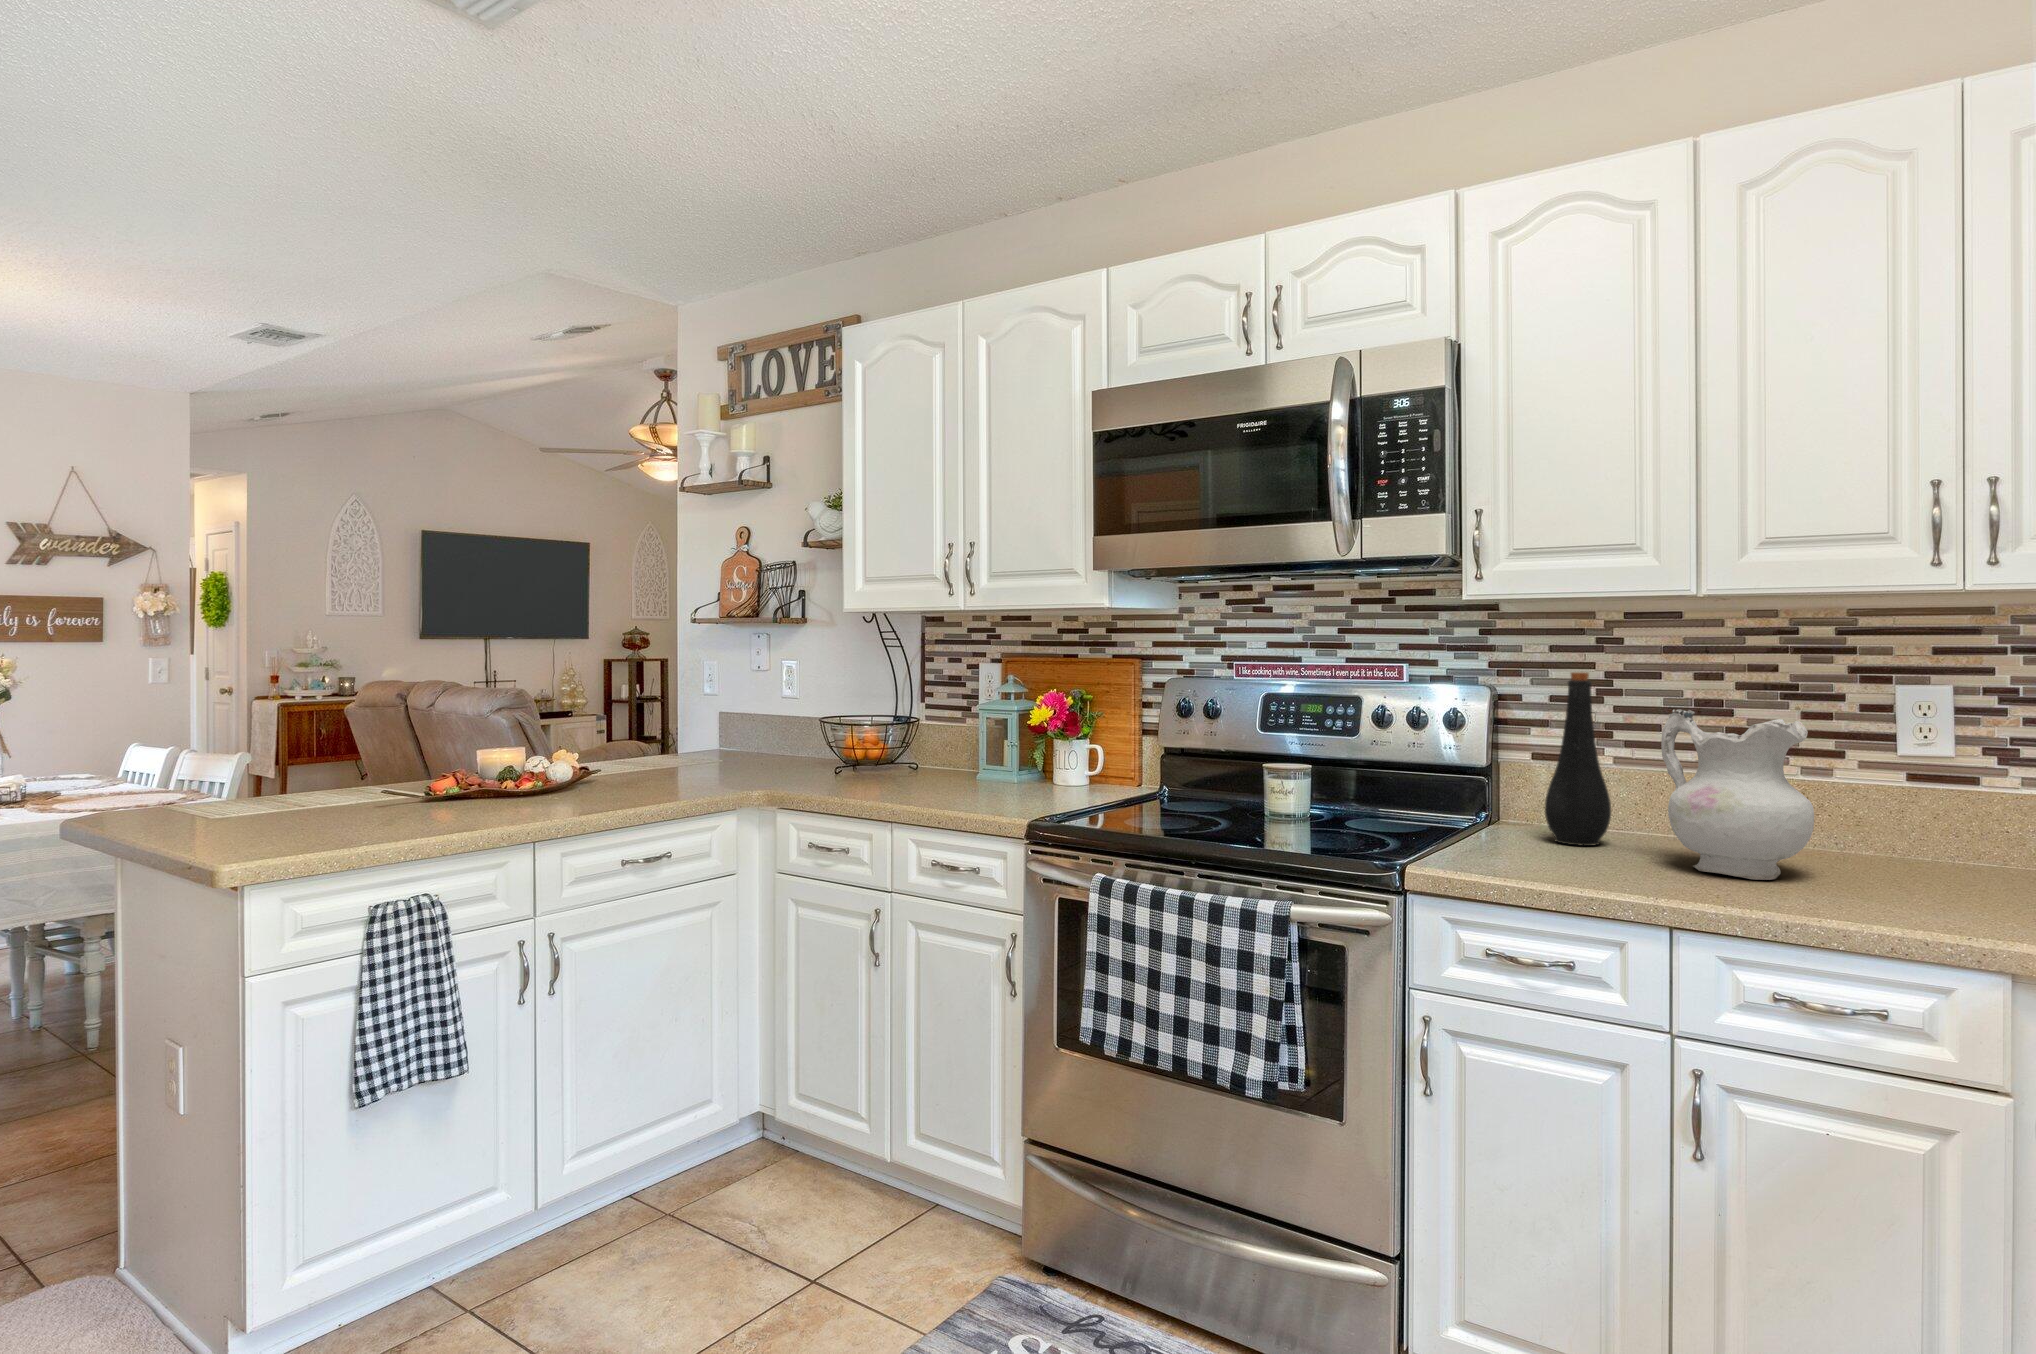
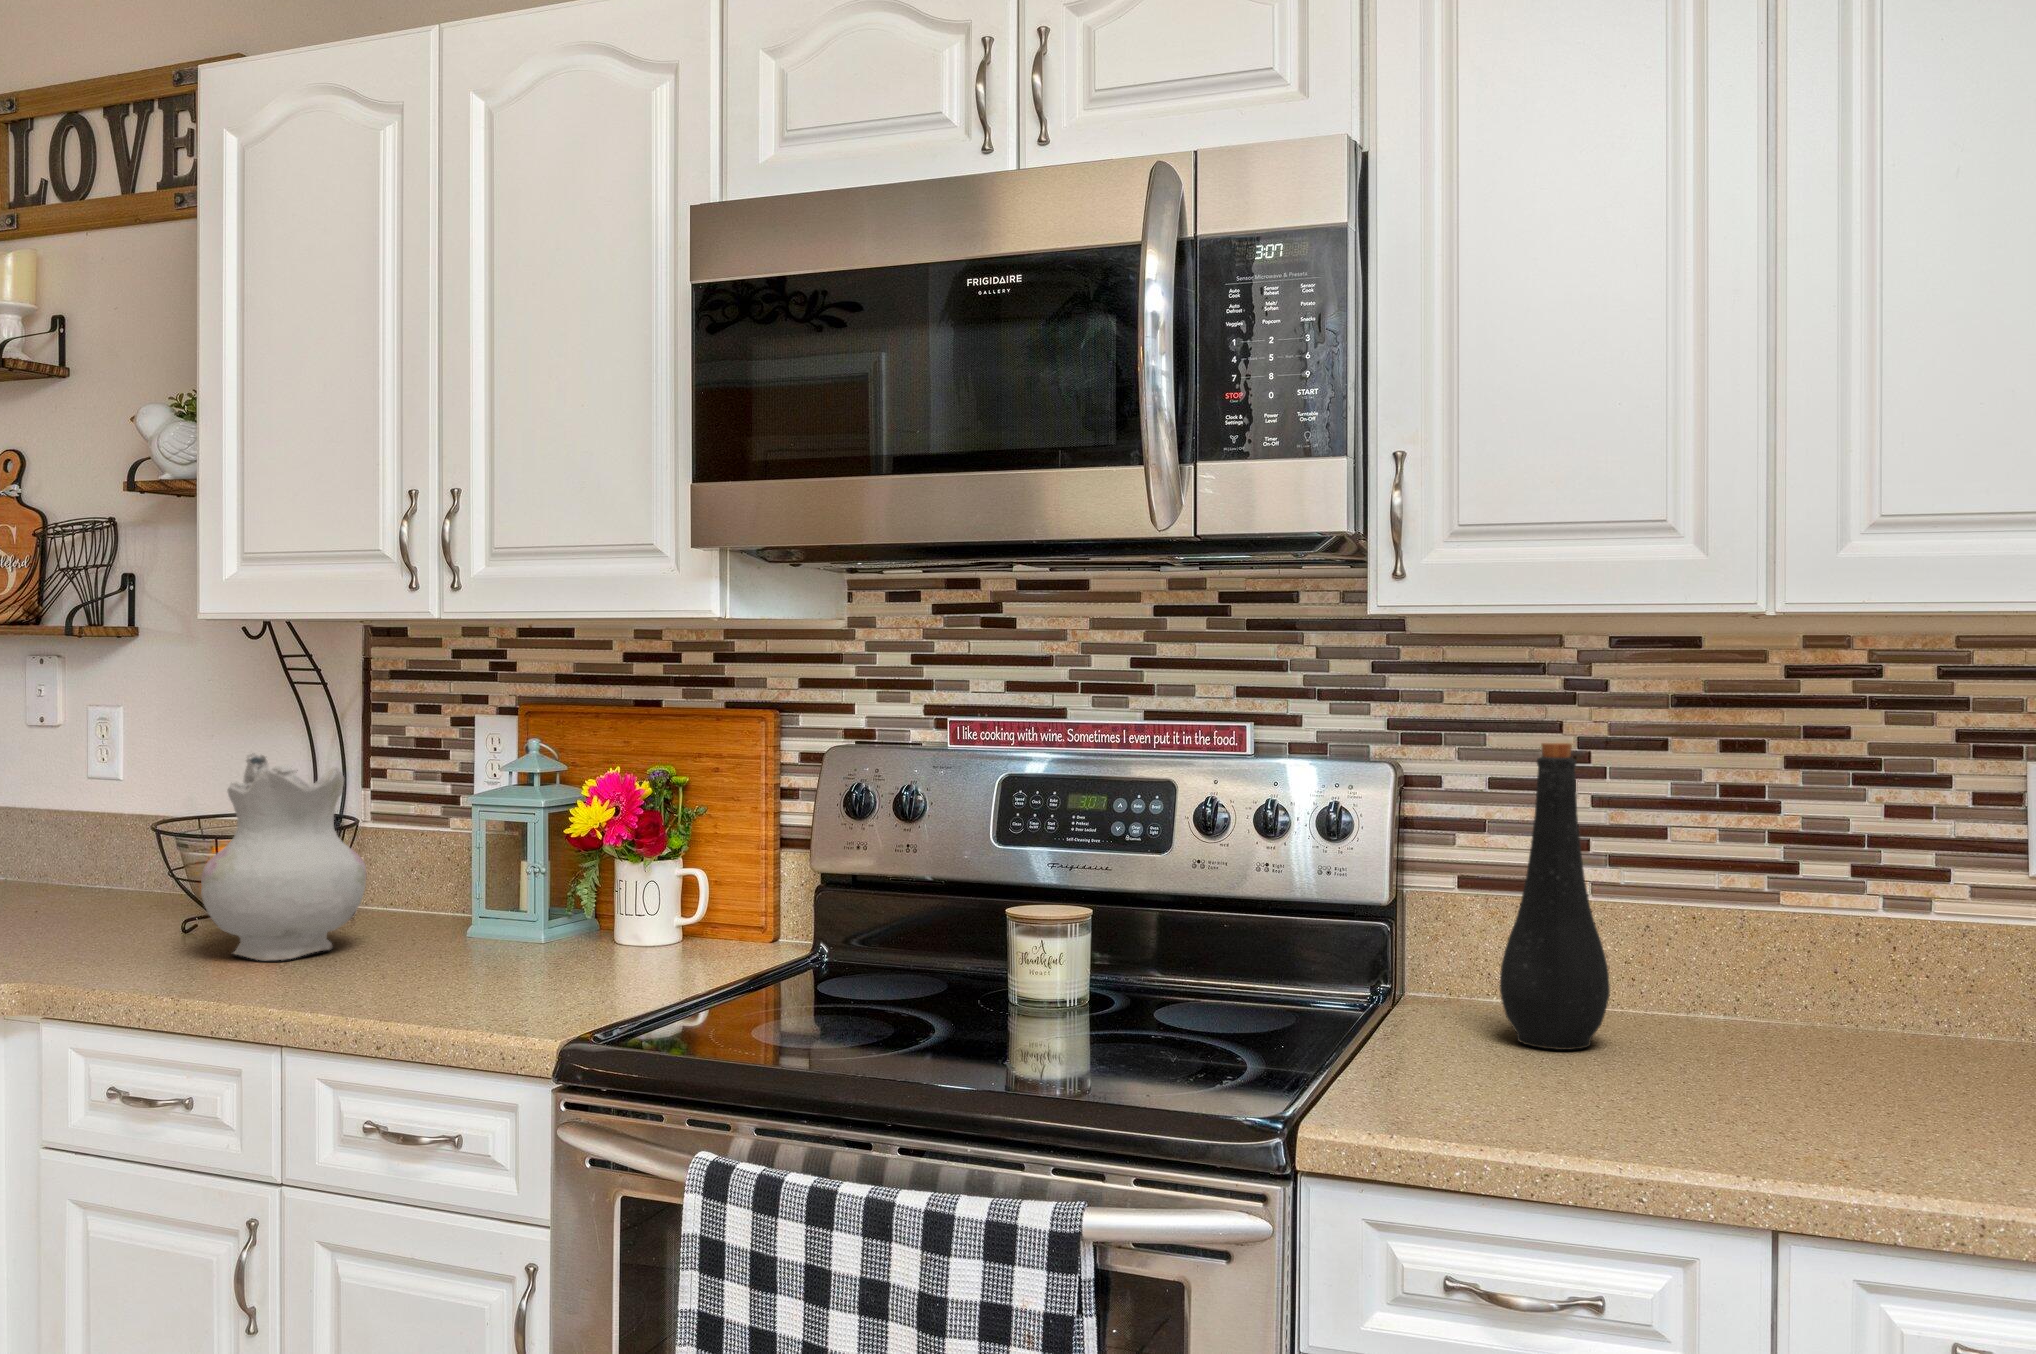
ceramic pitcher: present [1661,709,1814,880] -> present [201,754,367,961]

